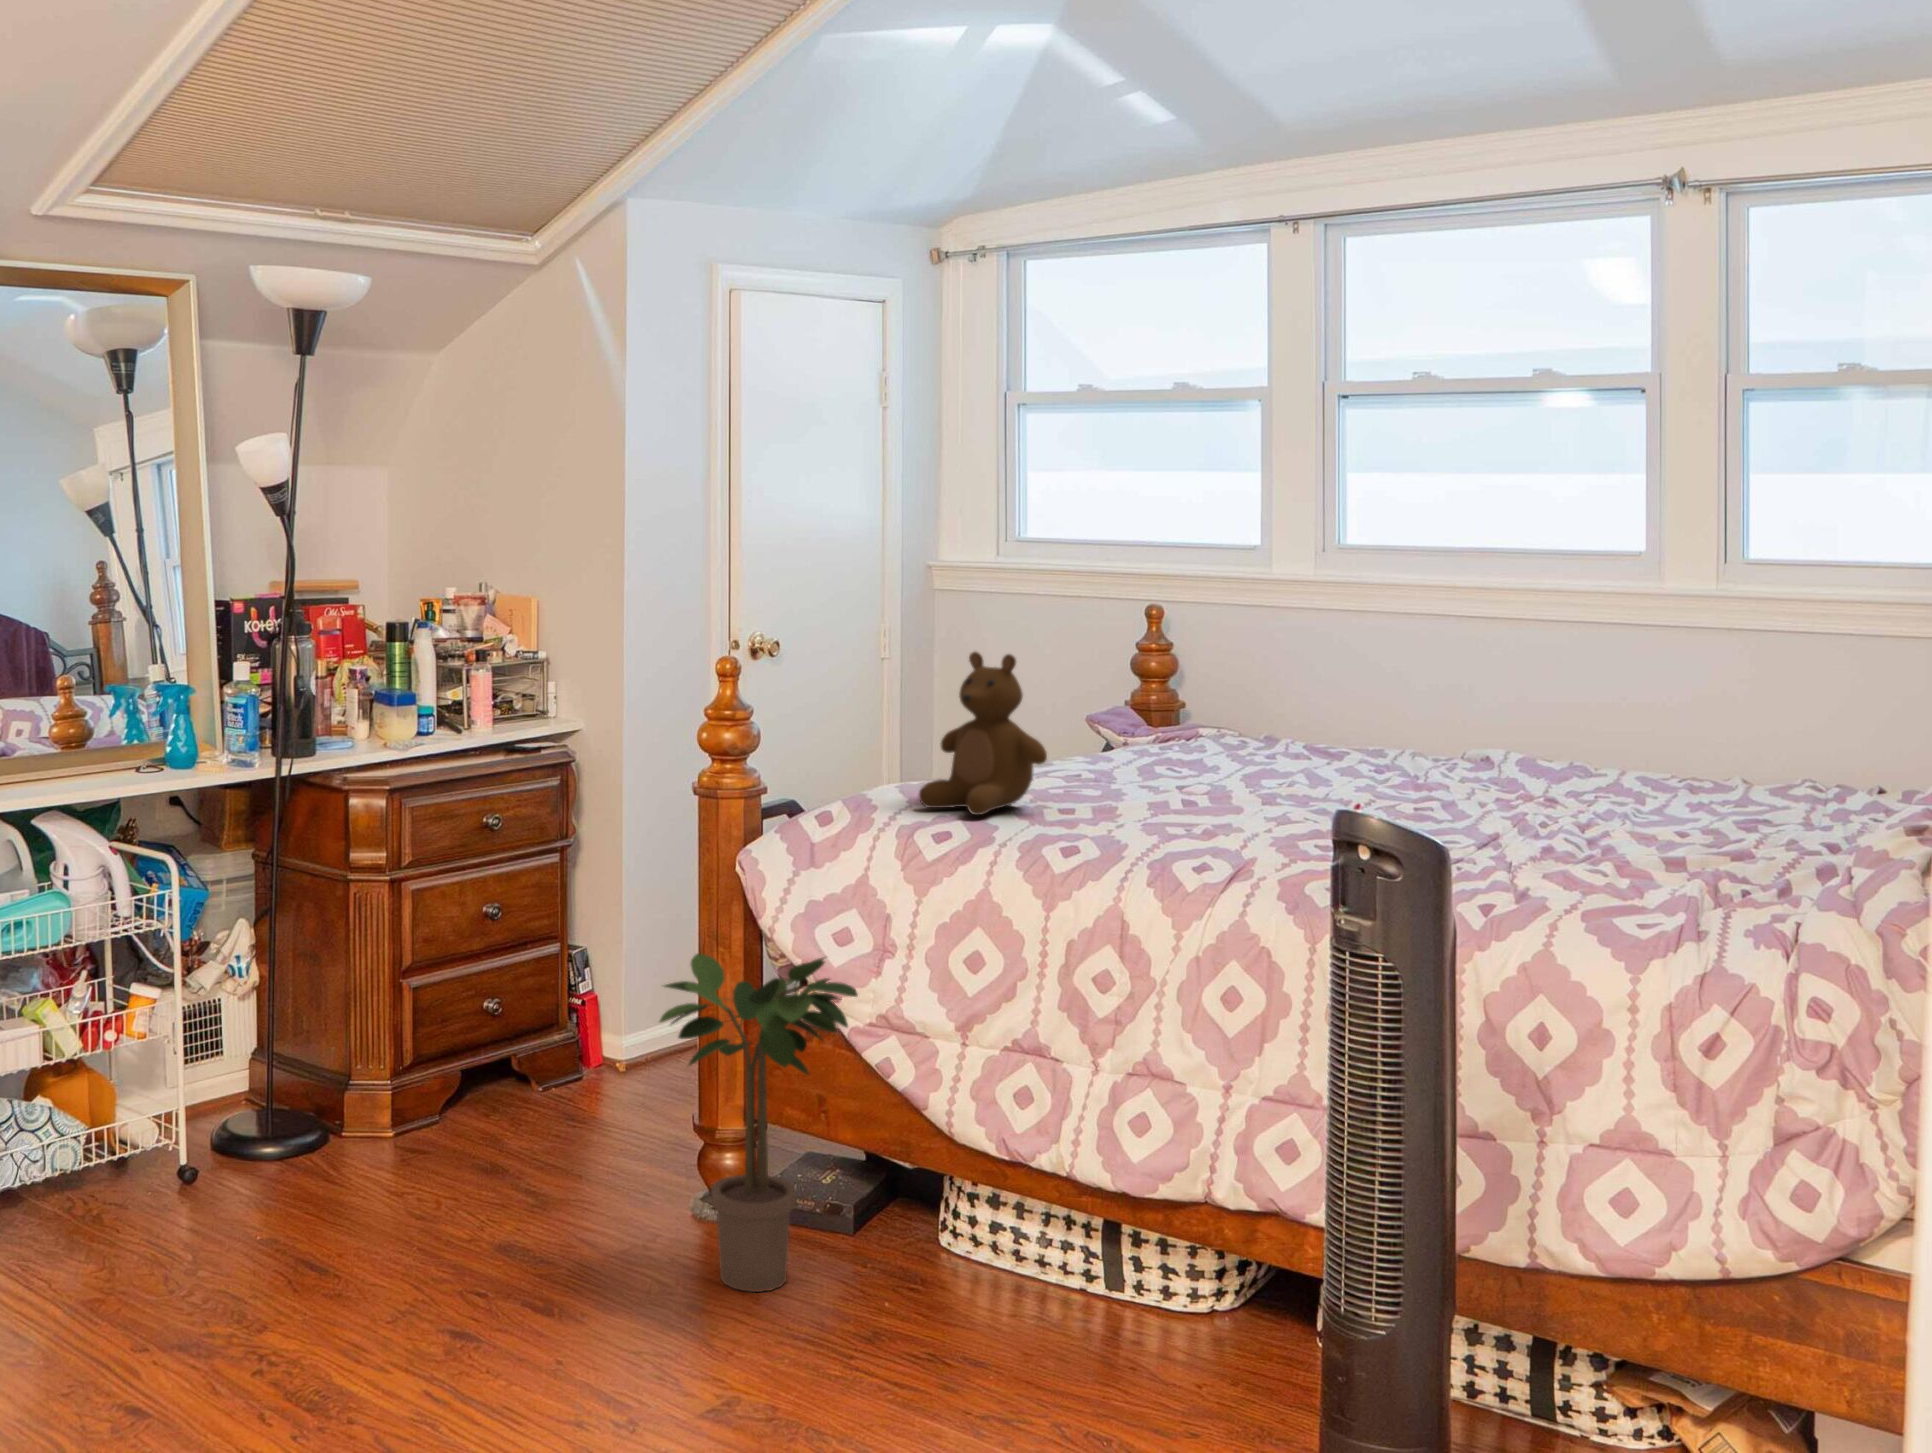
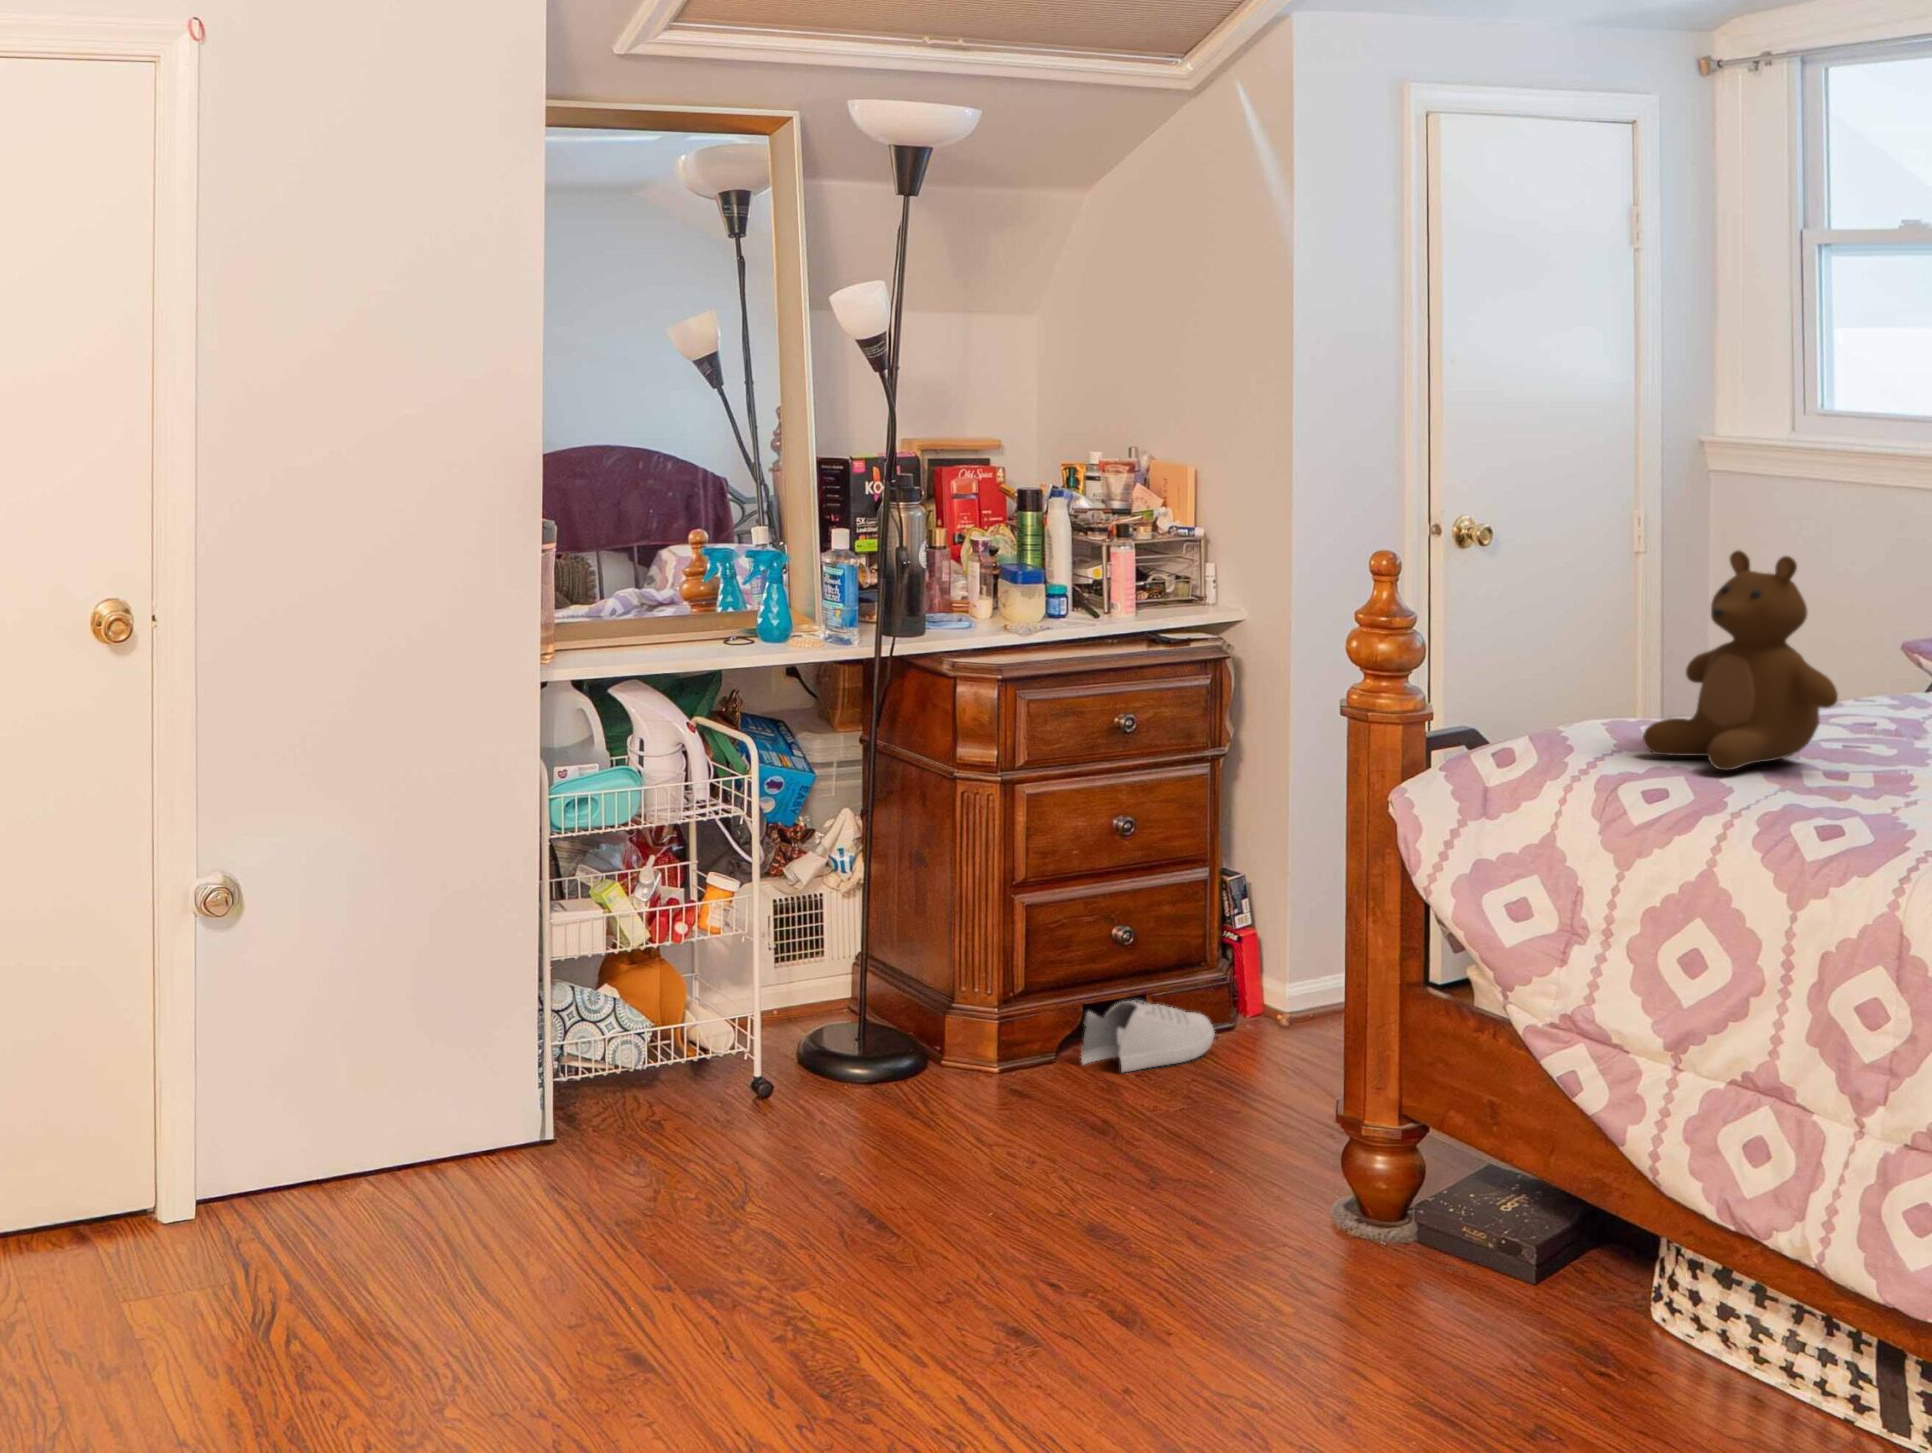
potted plant: present [660,953,858,1292] -> none [1260,911,1523,1333]
shoe: none [465,1060,570,1125] -> present [1081,1000,1214,1072]

